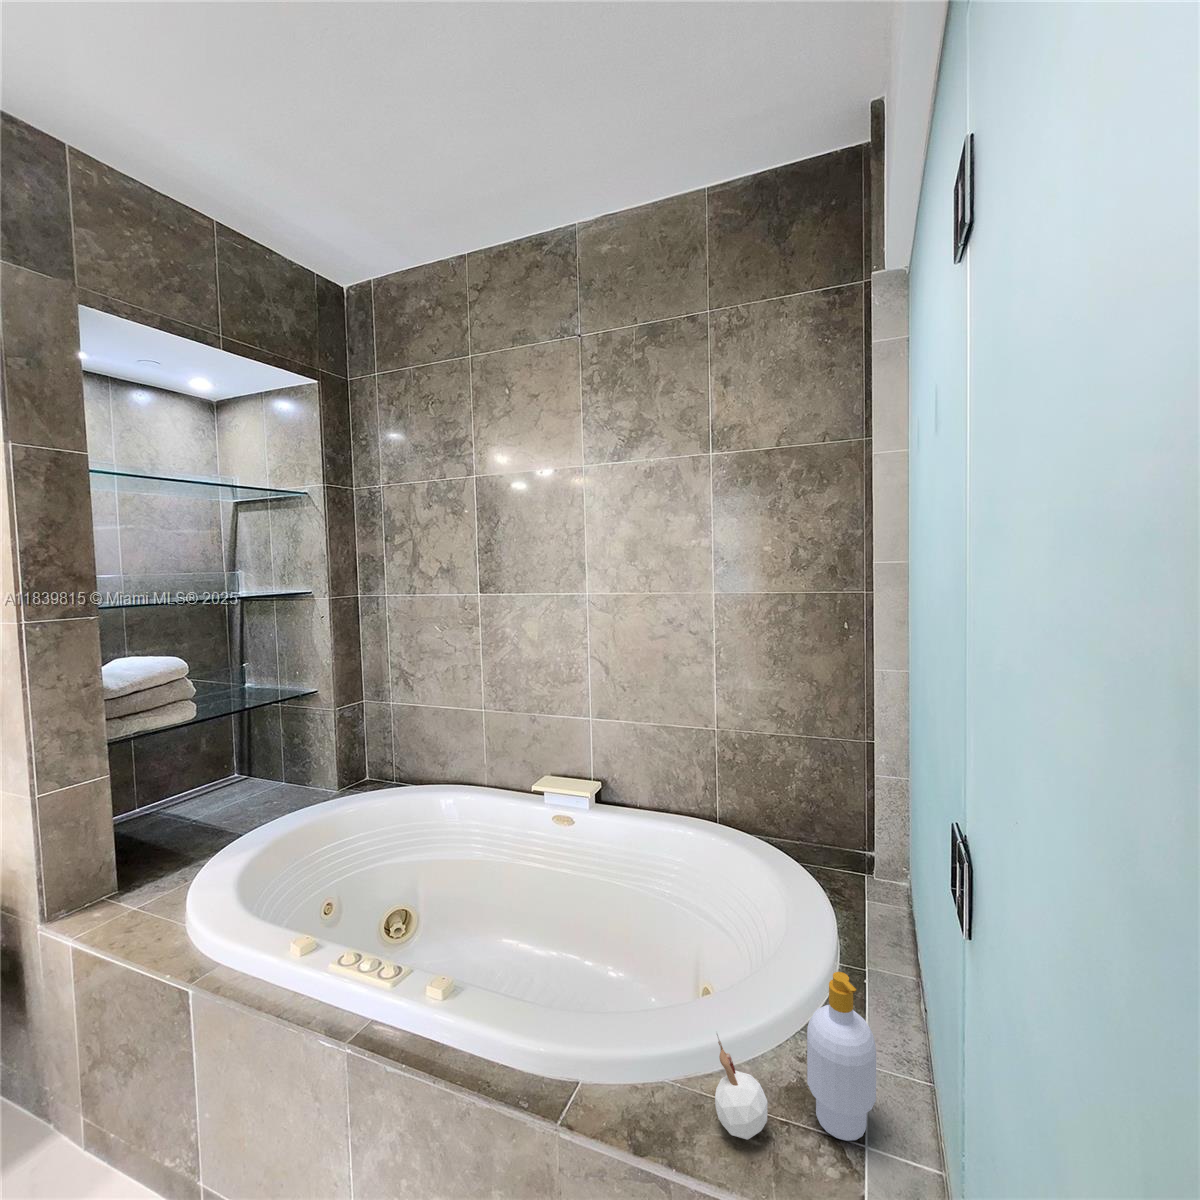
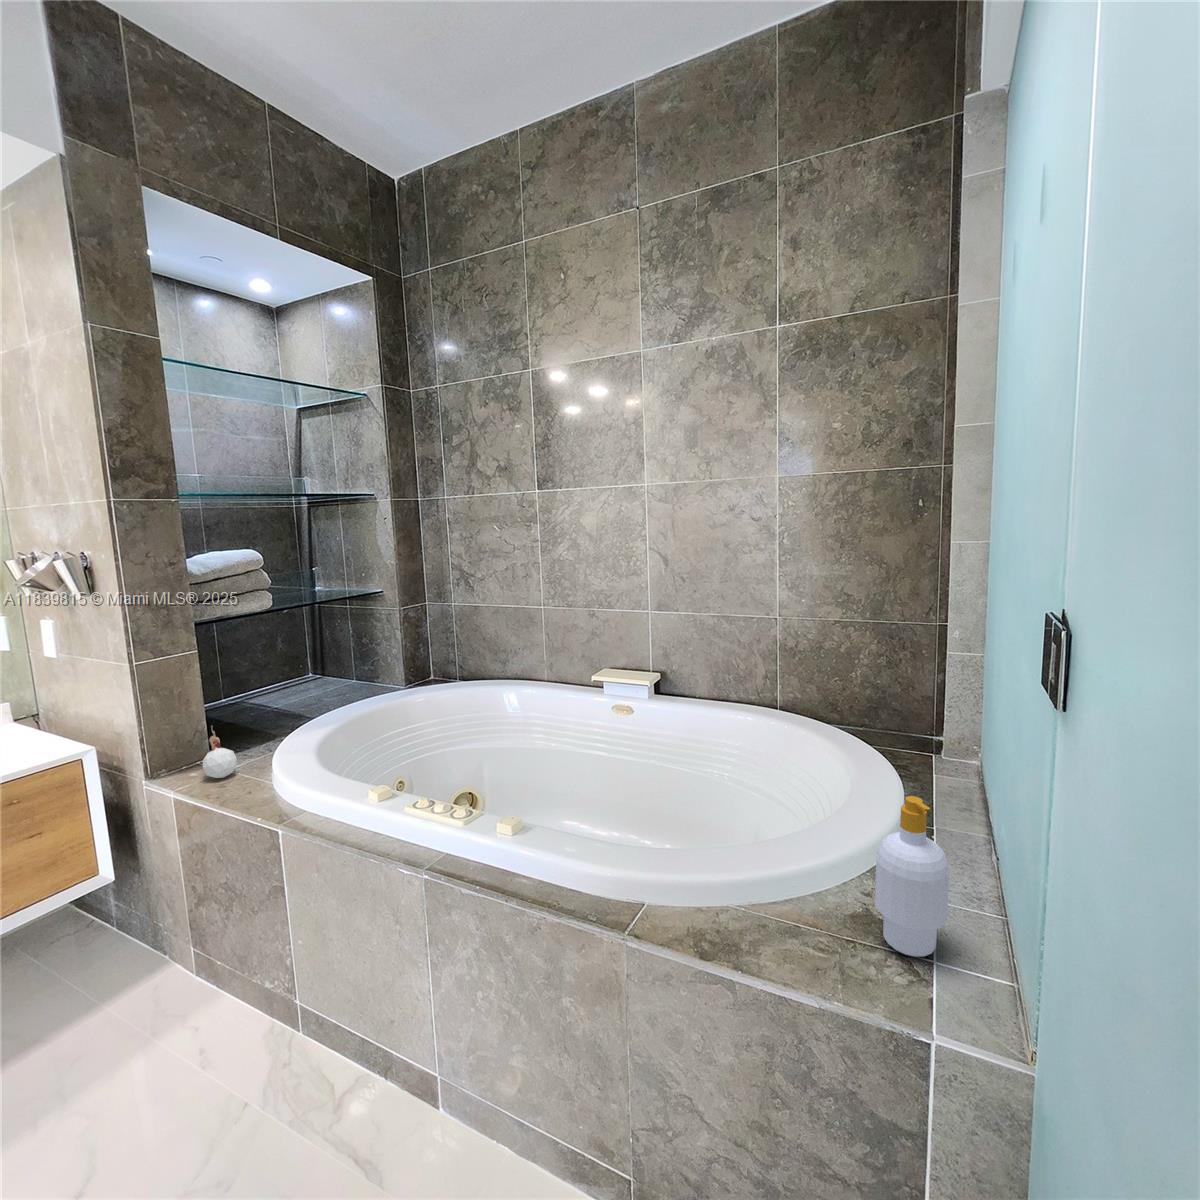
candle: present [715,1031,768,1140] -> present [203,727,237,778]

